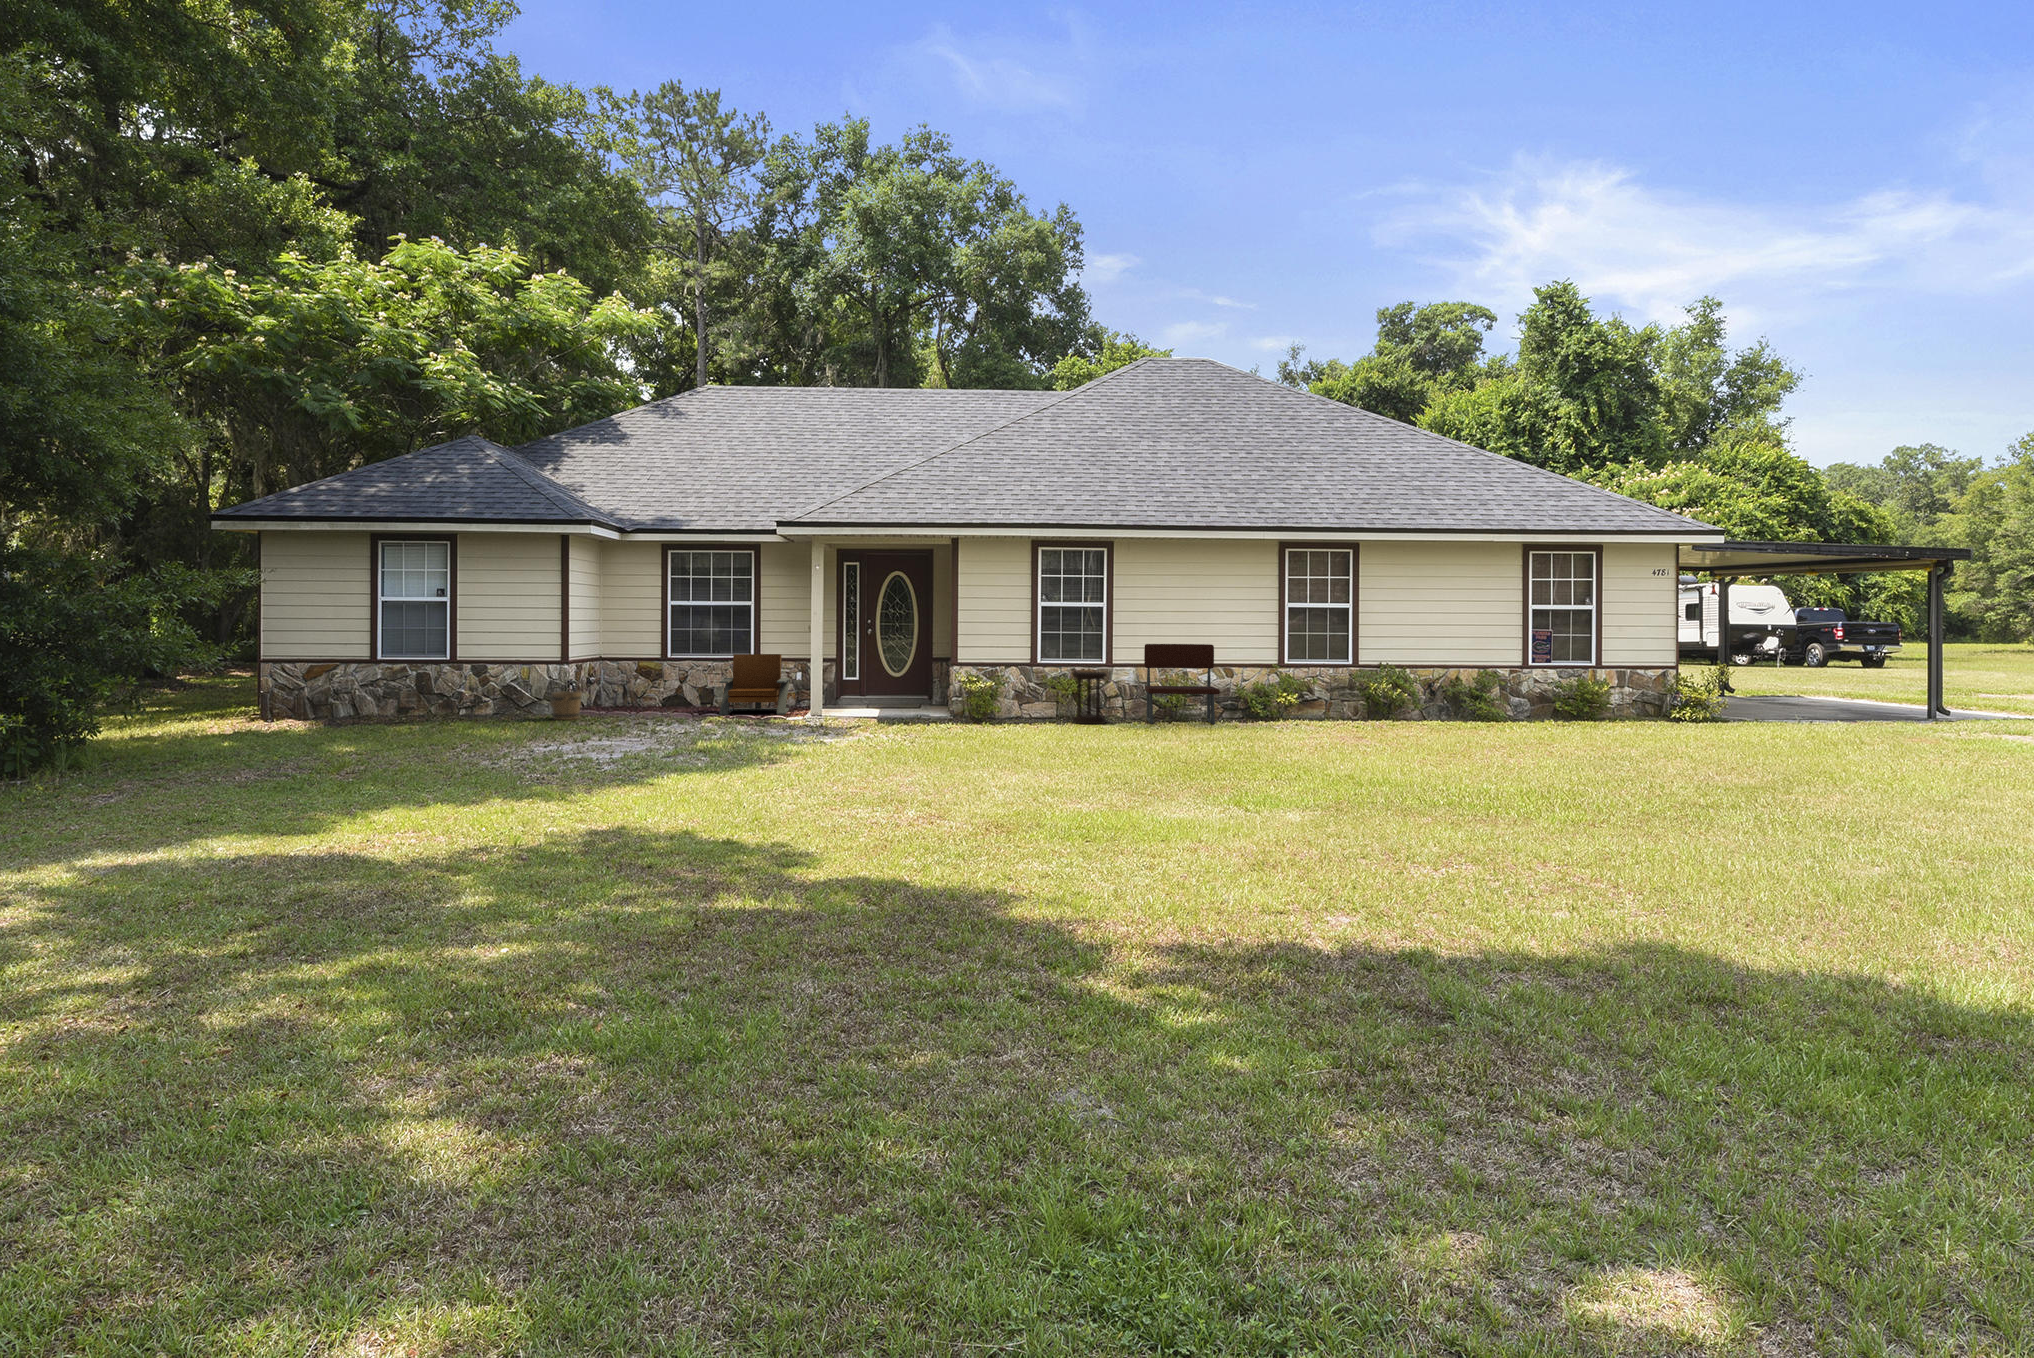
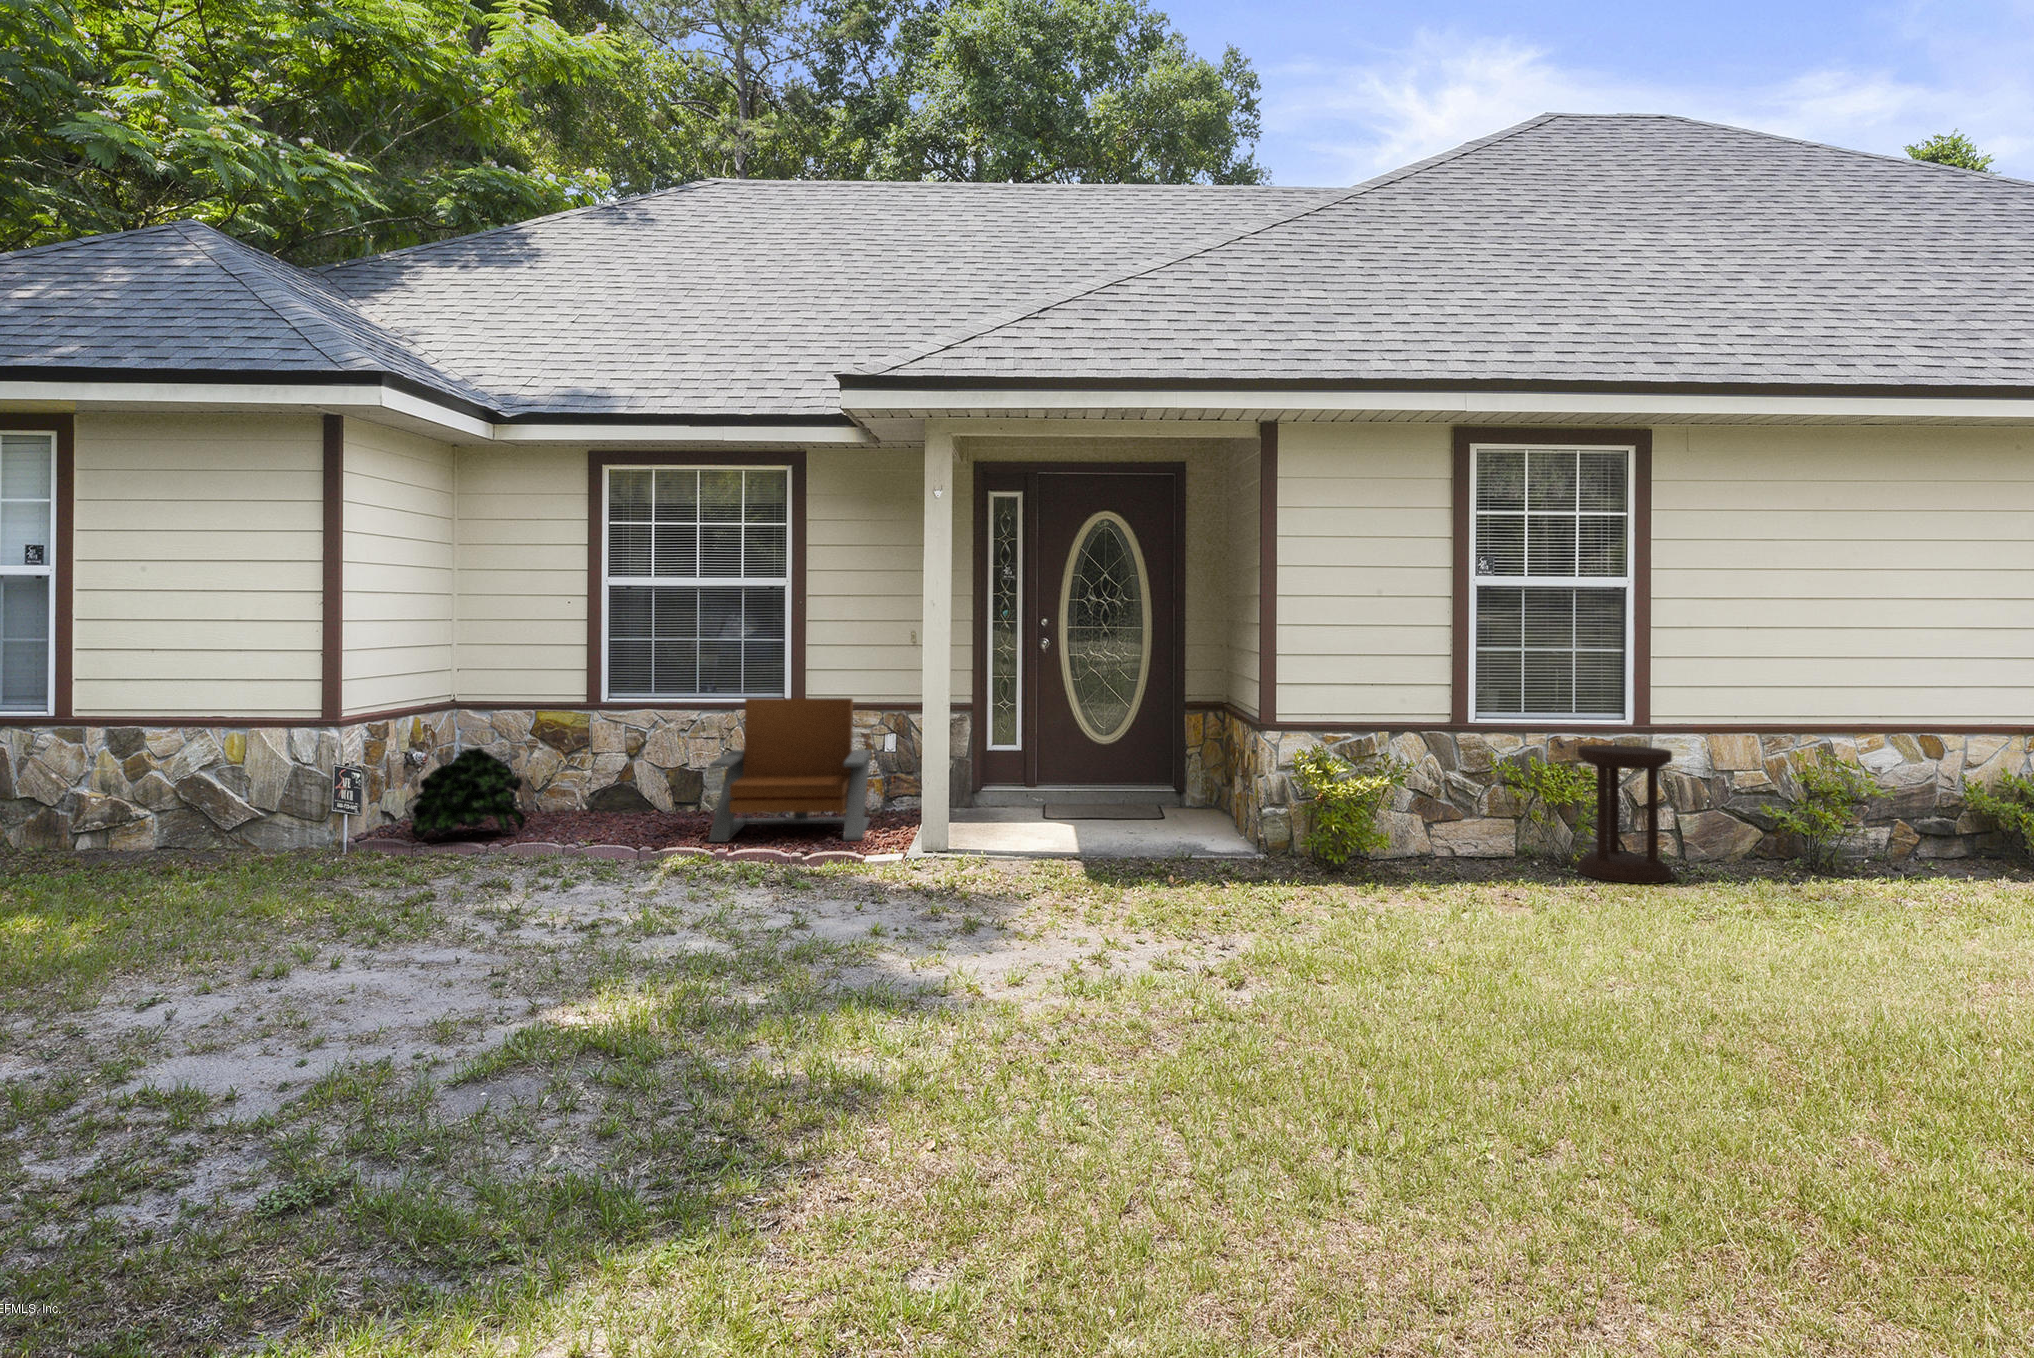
bench: present [1144,644,1220,724] -> none [1743,677,1988,884]
potted plant: none [590,675,639,715] -> present [410,747,526,841]
bucket: present [550,691,582,720] -> none [286,789,373,864]

